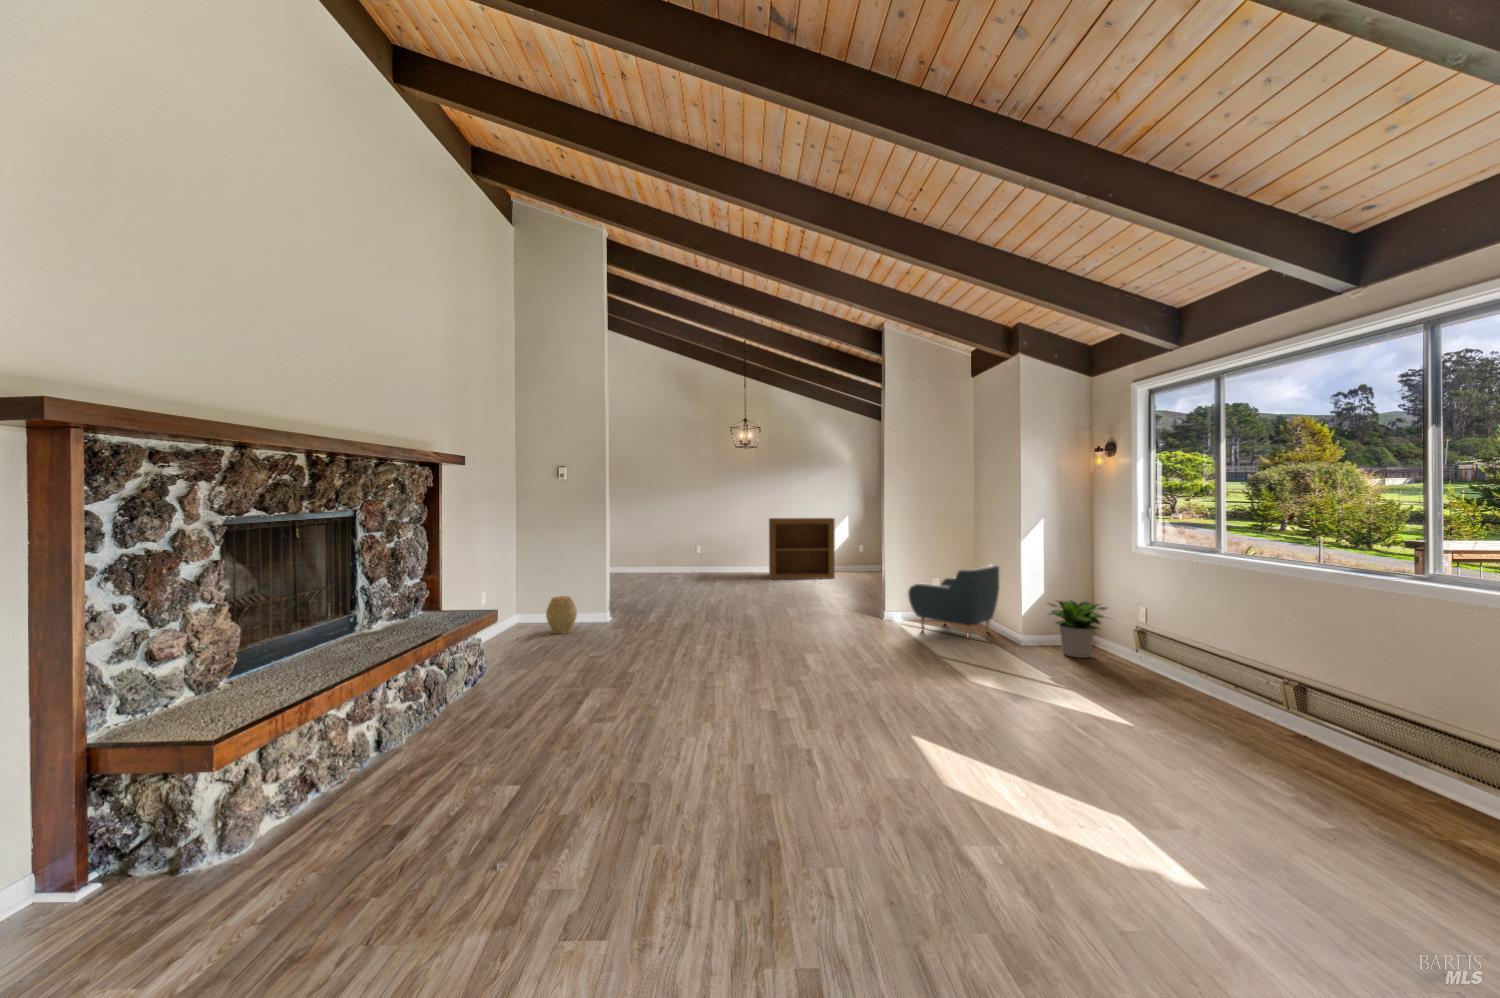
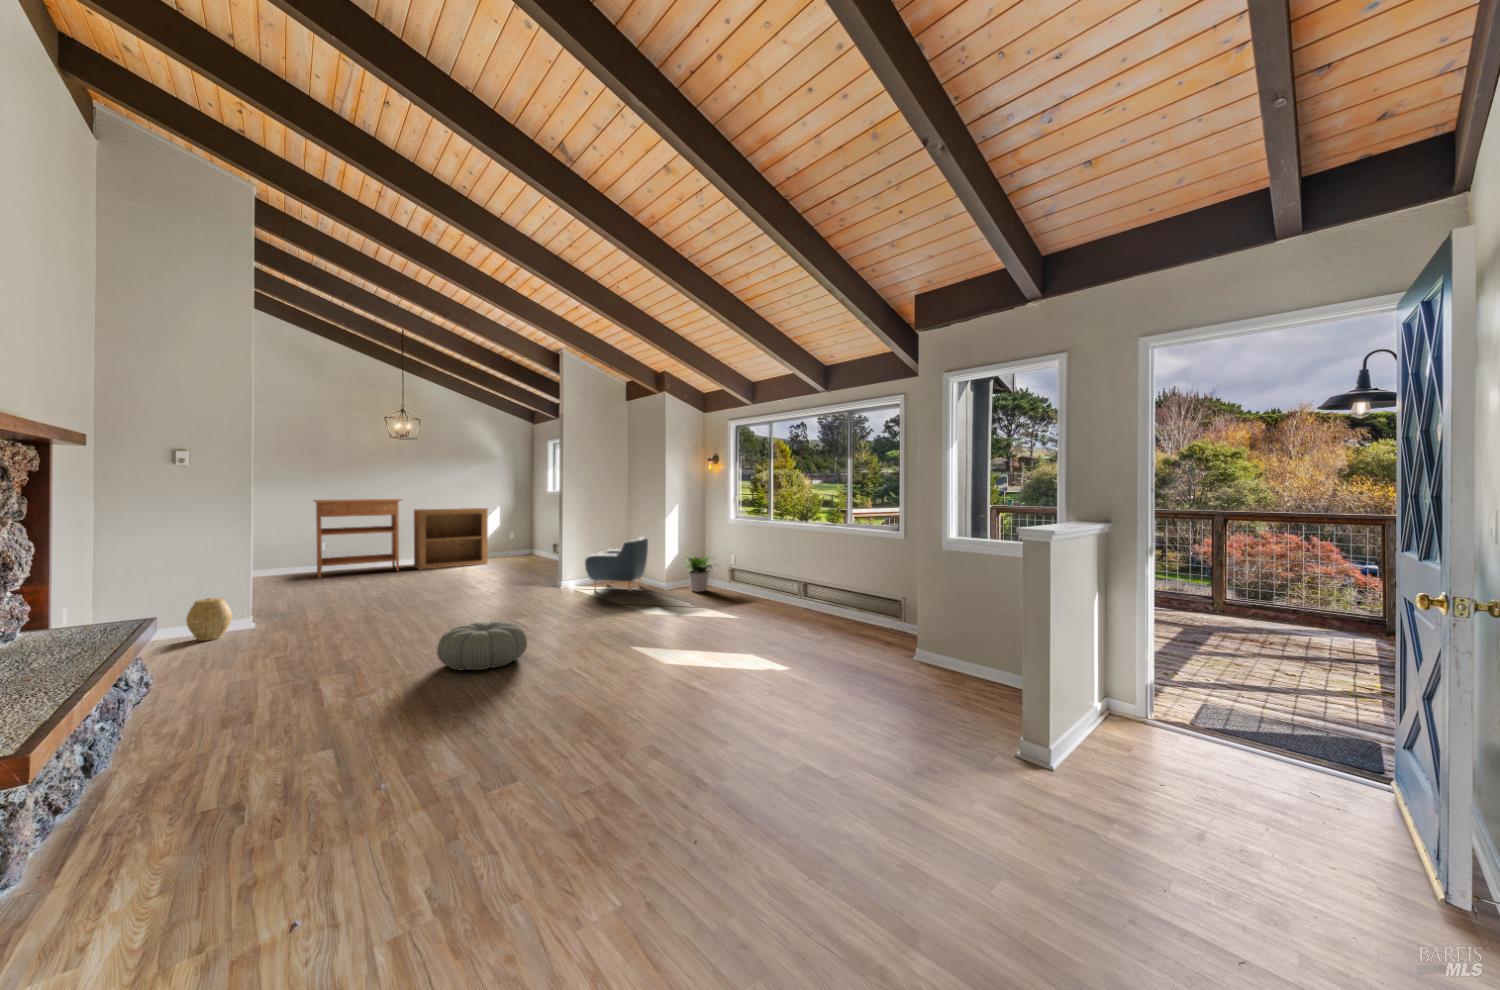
console table: none [686,508,756,580] -> present [314,499,401,578]
pouf: none [661,666,764,735] -> present [437,621,527,670]

